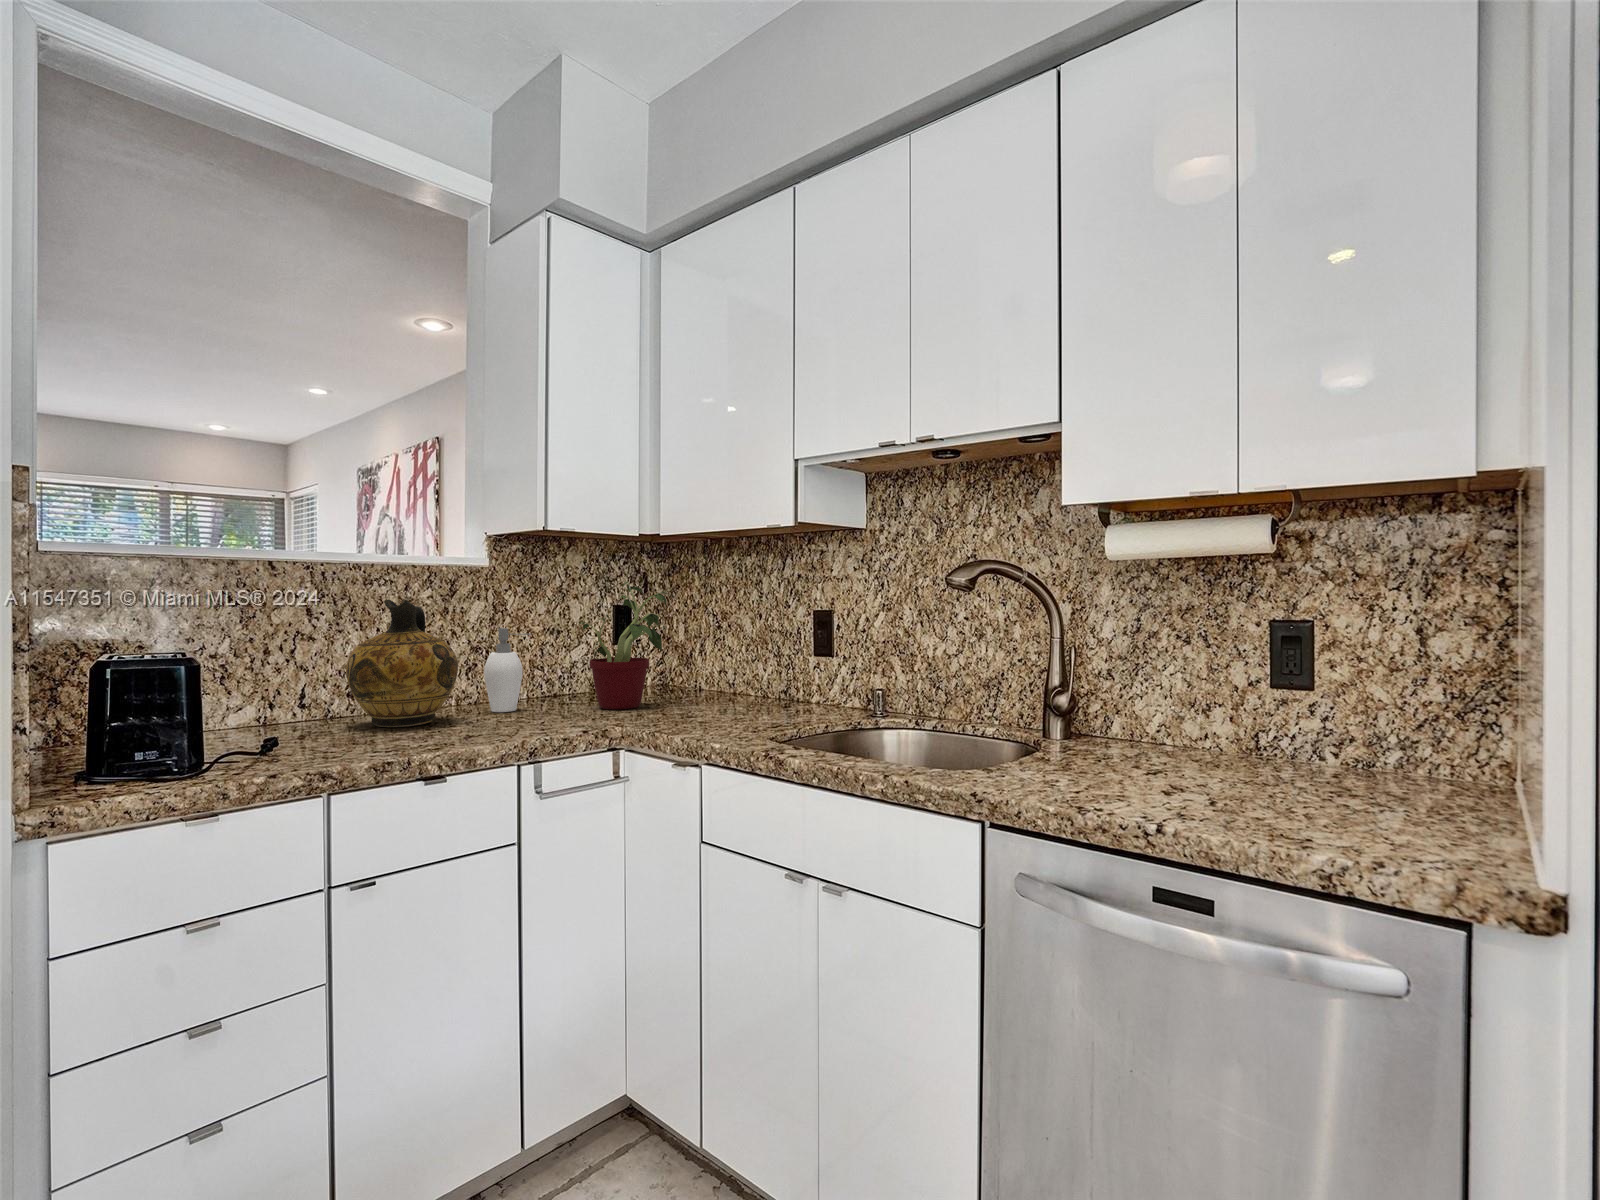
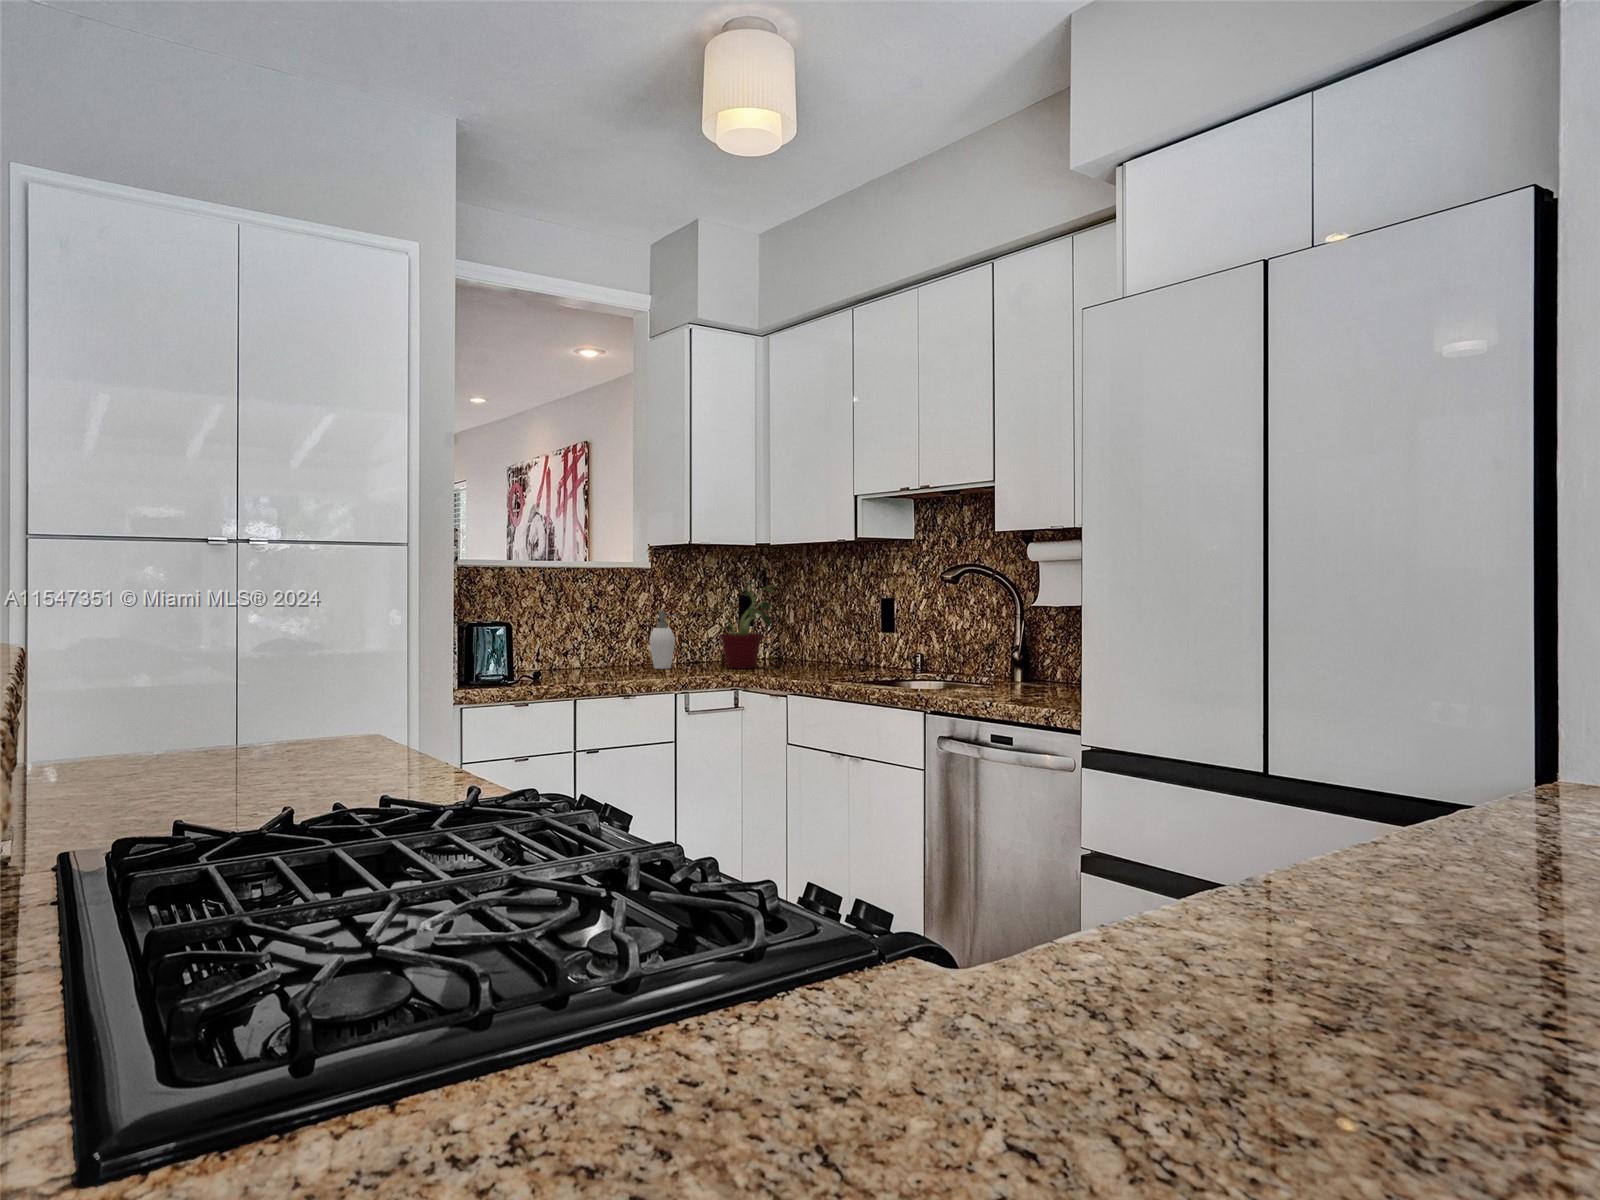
ceramic jug: present [346,599,458,727] -> none [568,591,635,673]

